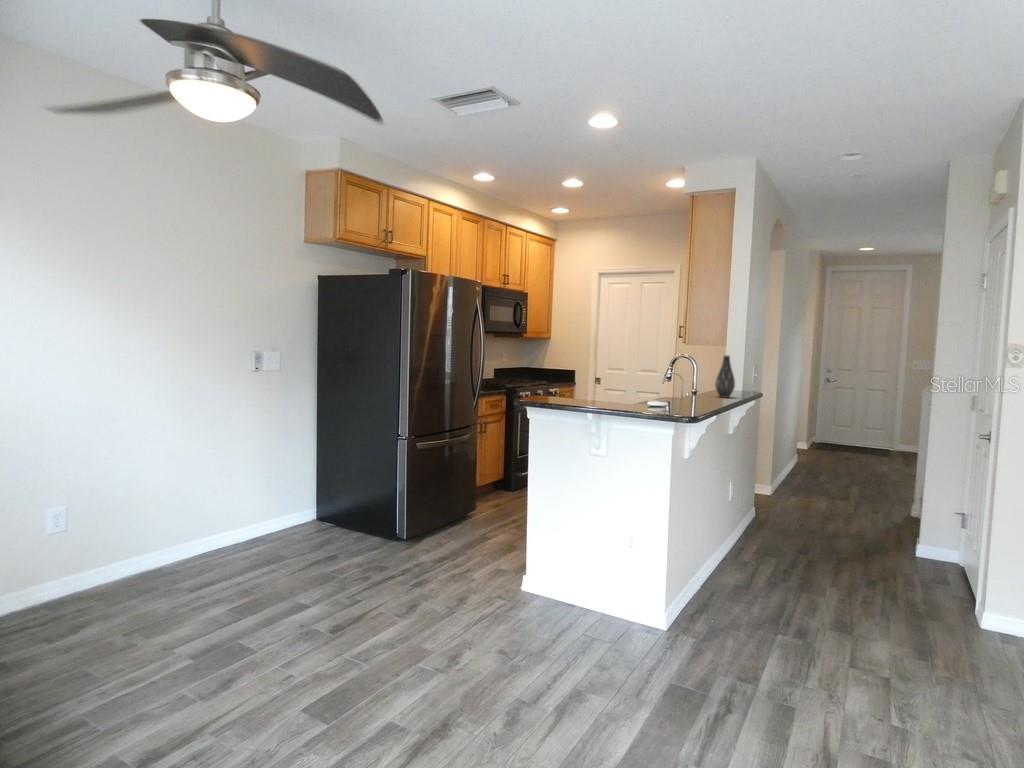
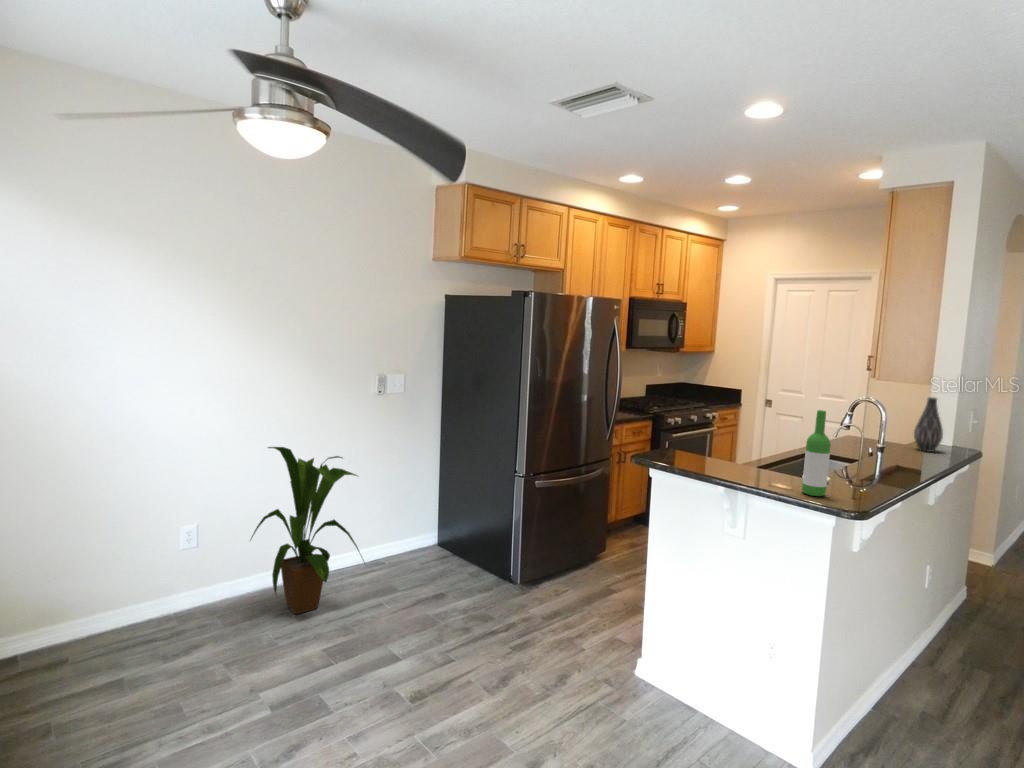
wine bottle: none [650,350,668,415] -> present [802,410,831,496]
house plant: none [129,414,260,586] -> present [251,447,362,614]

